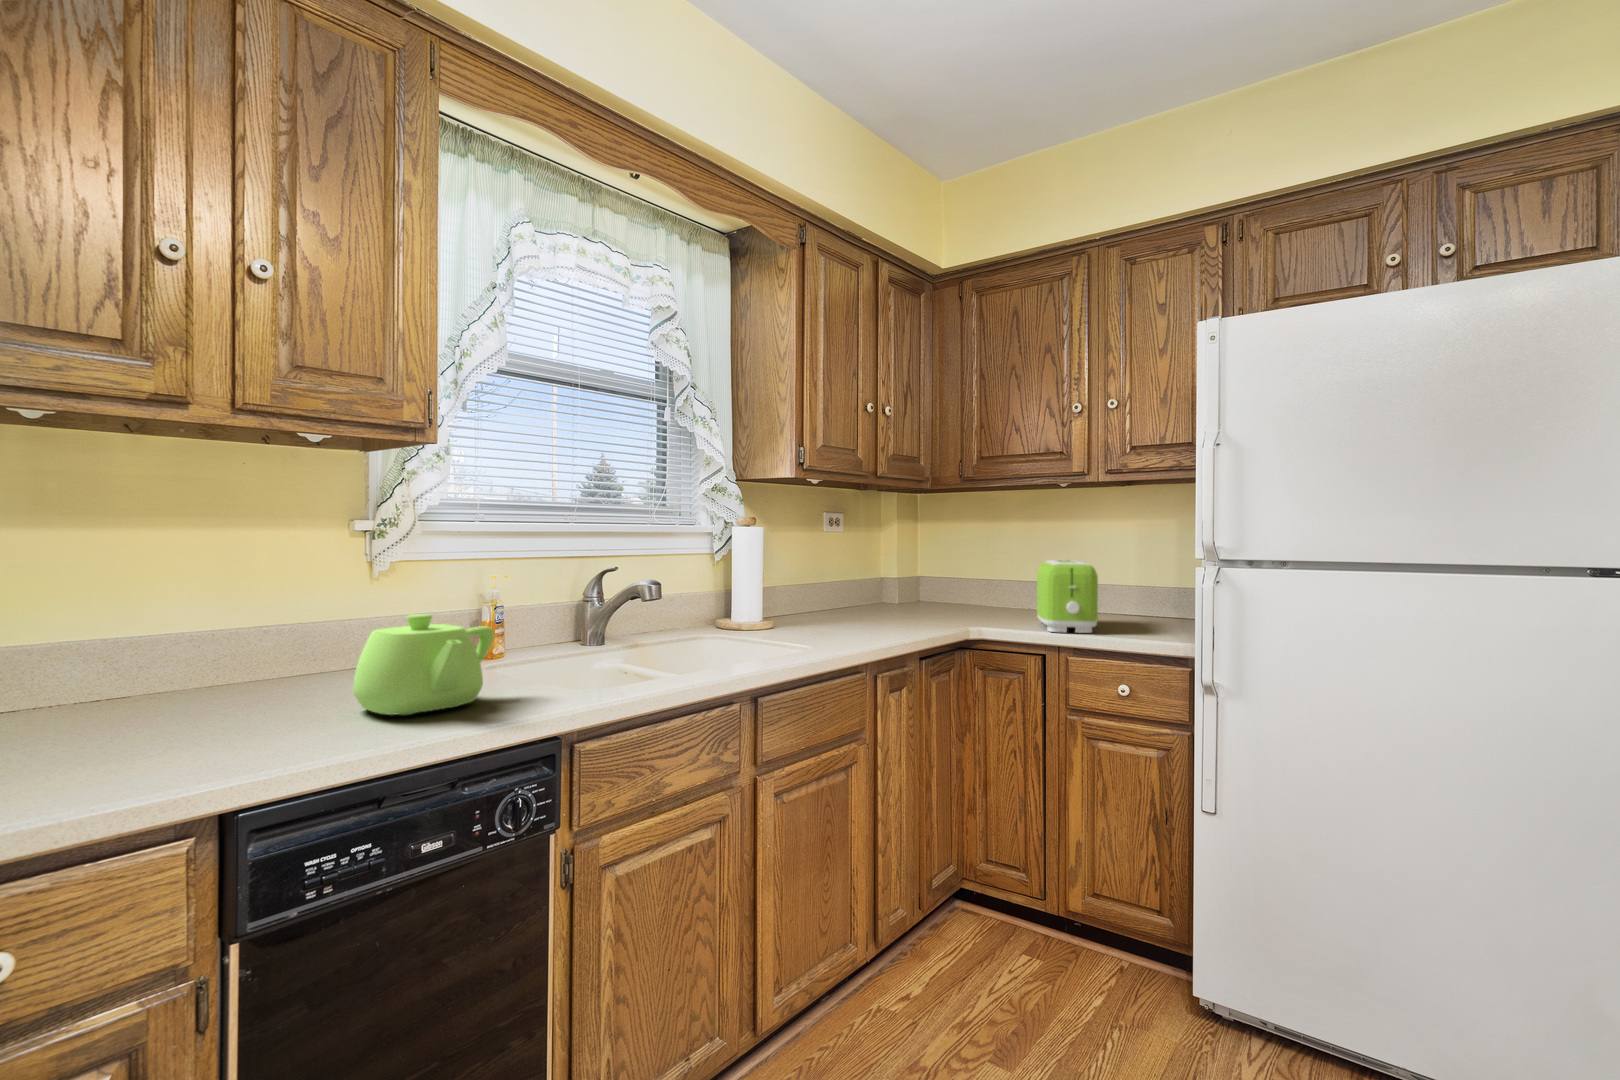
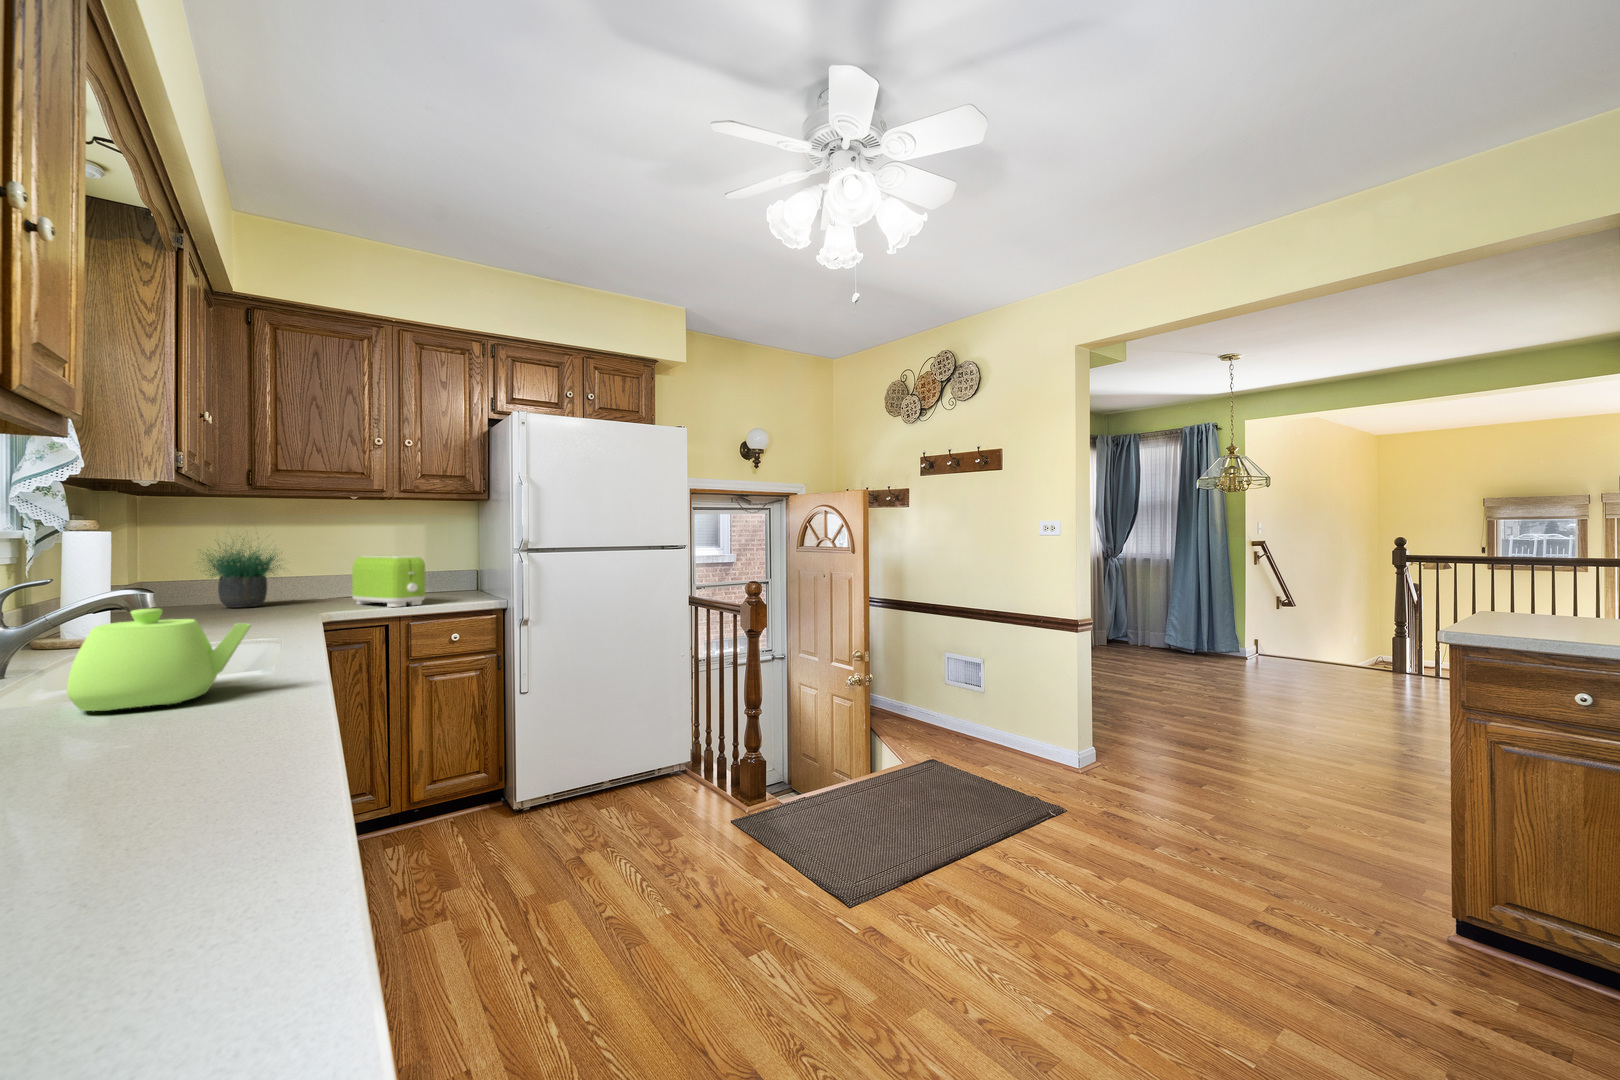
potted plant: none [903,517,1002,612] -> present [203,538,281,608]

